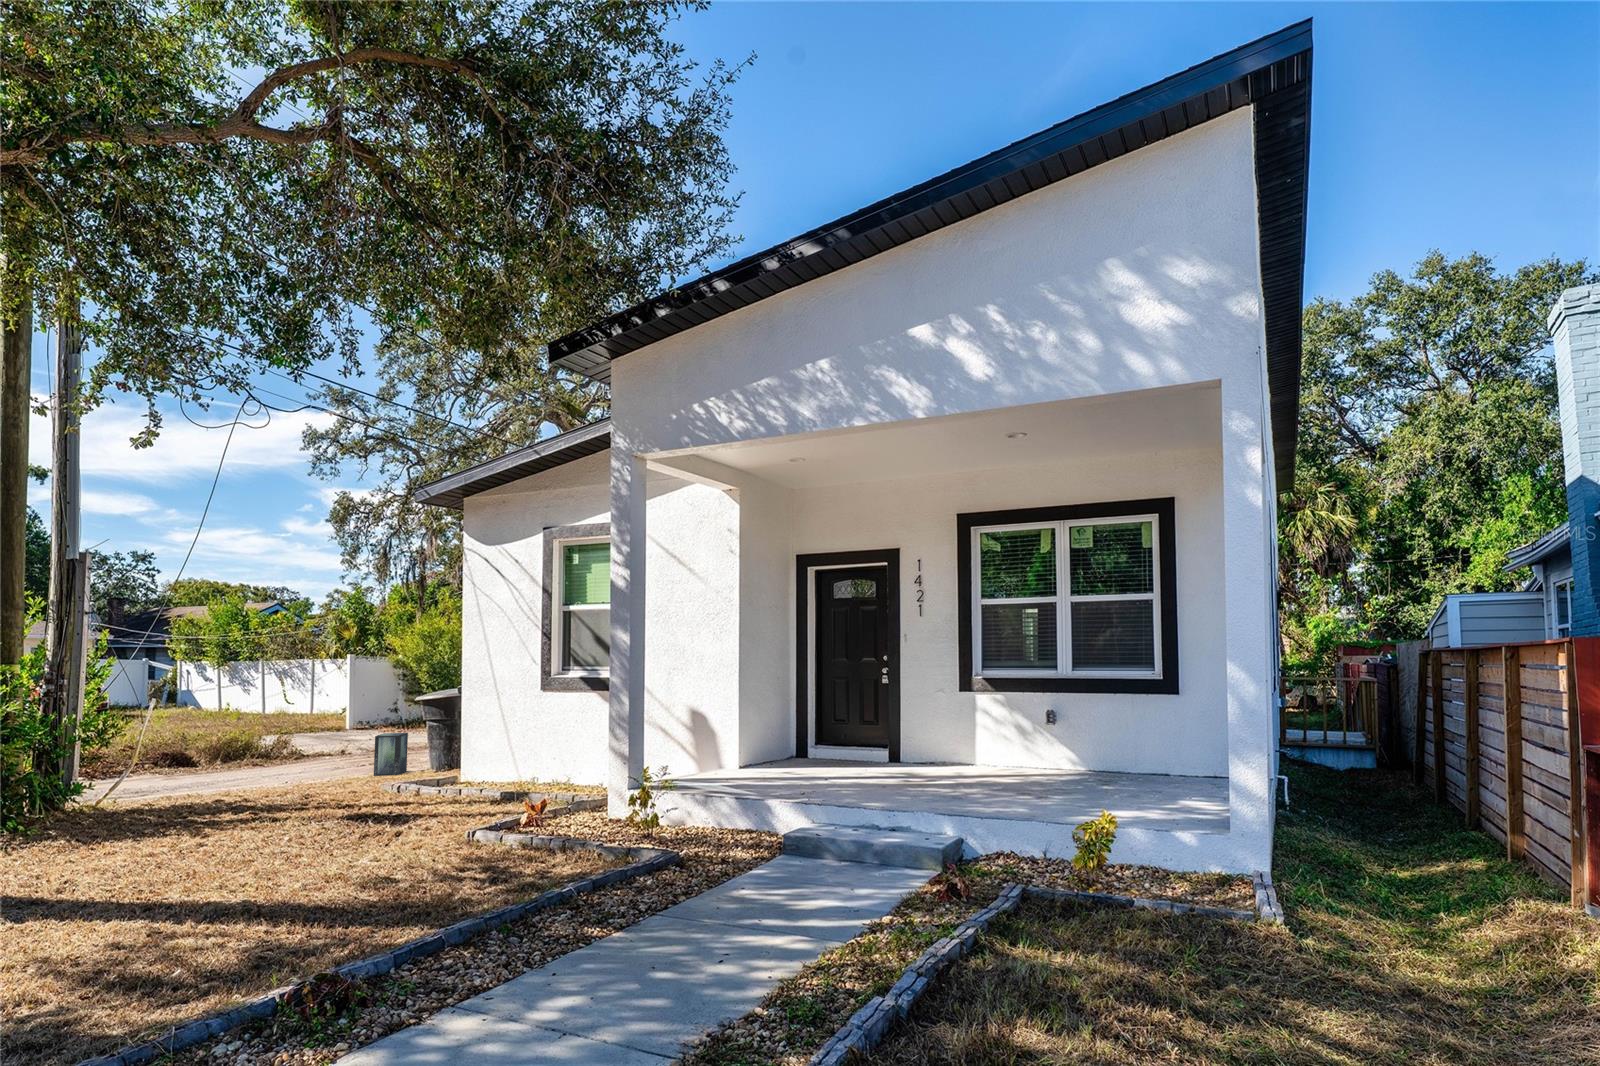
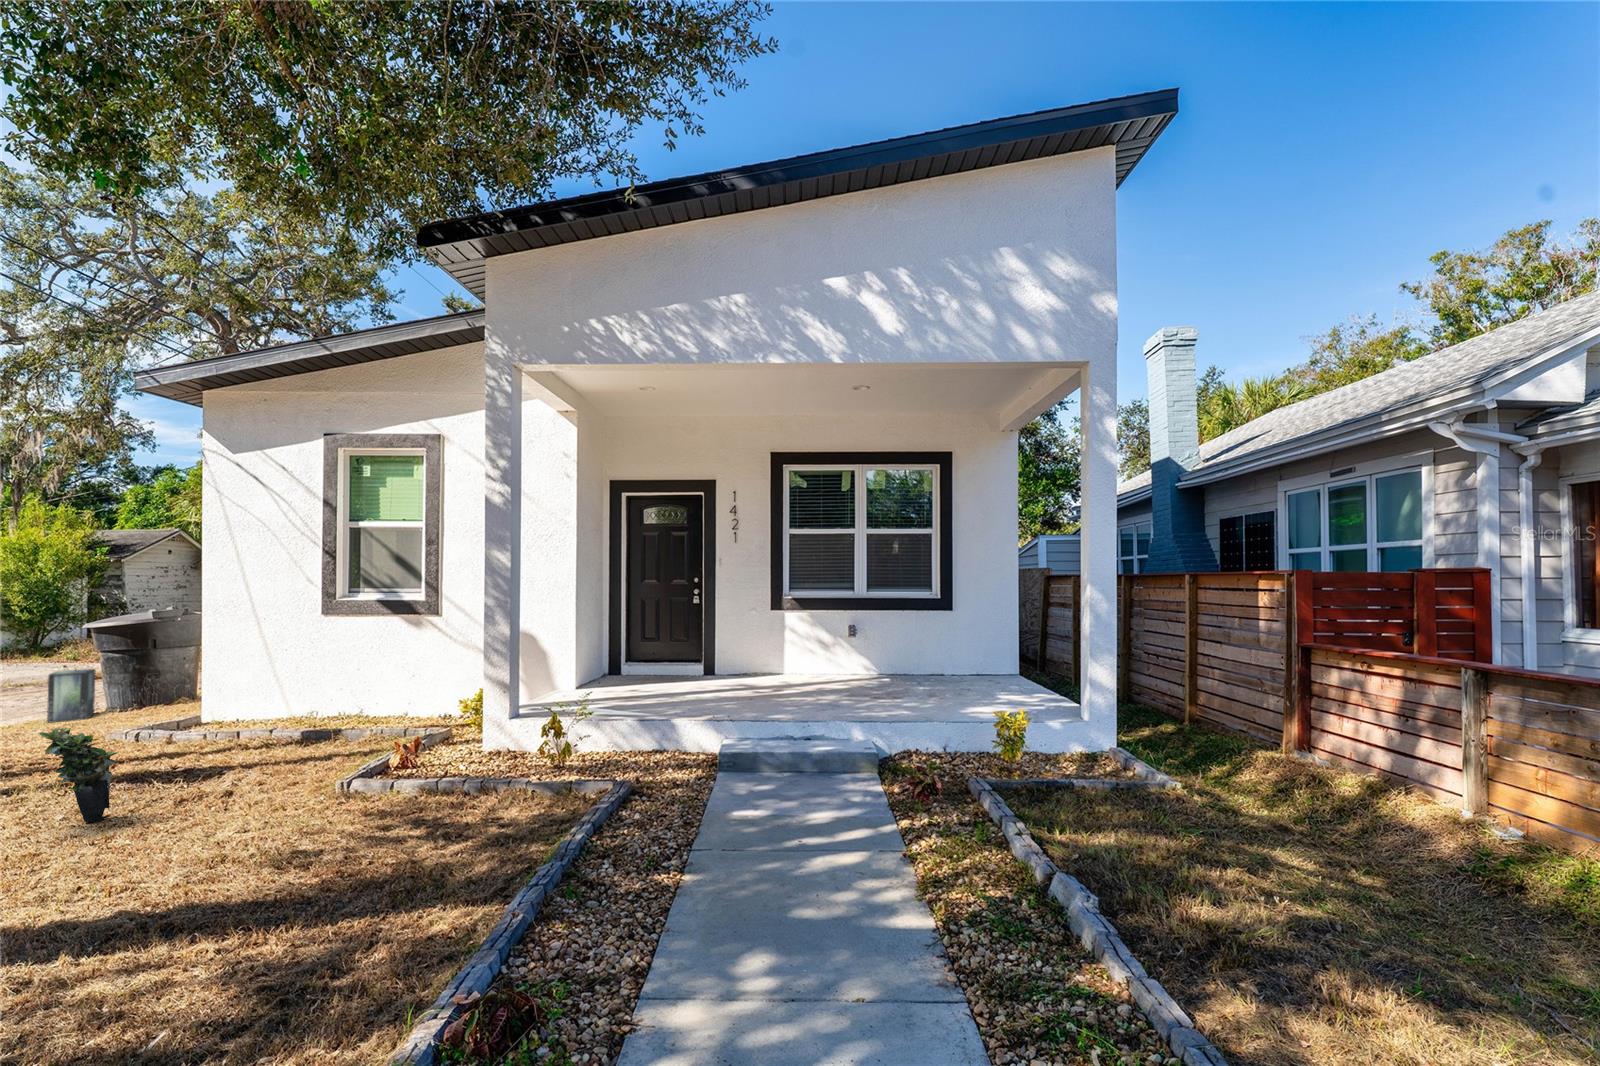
potted plant: none [295,774,344,855] -> present [39,726,118,822]

